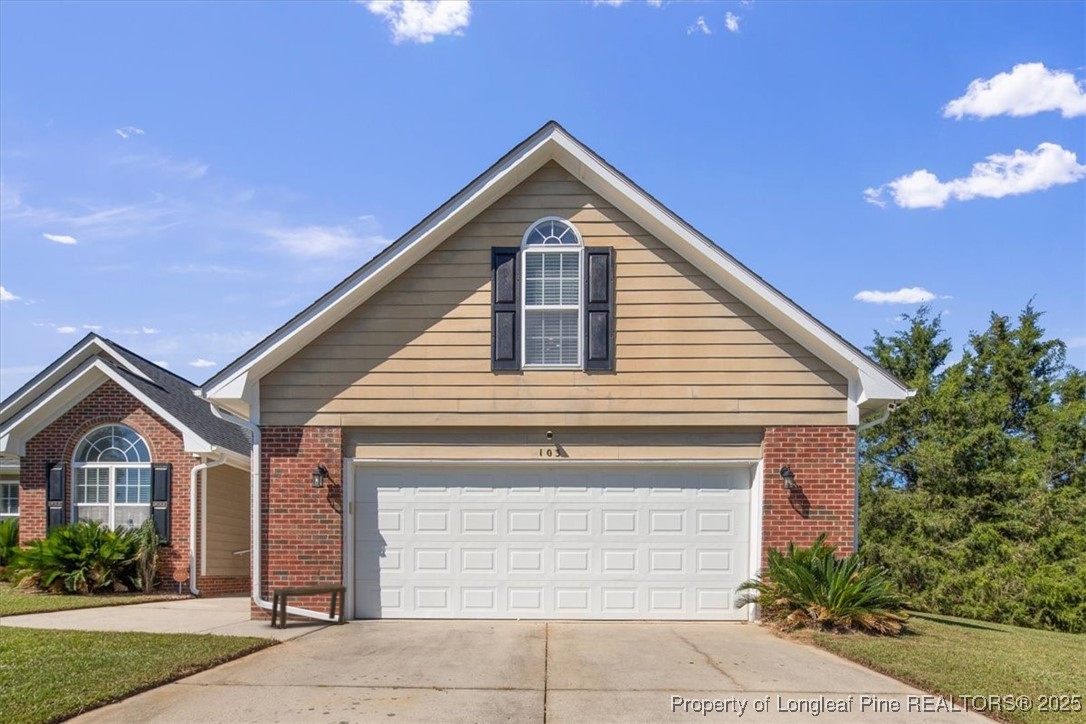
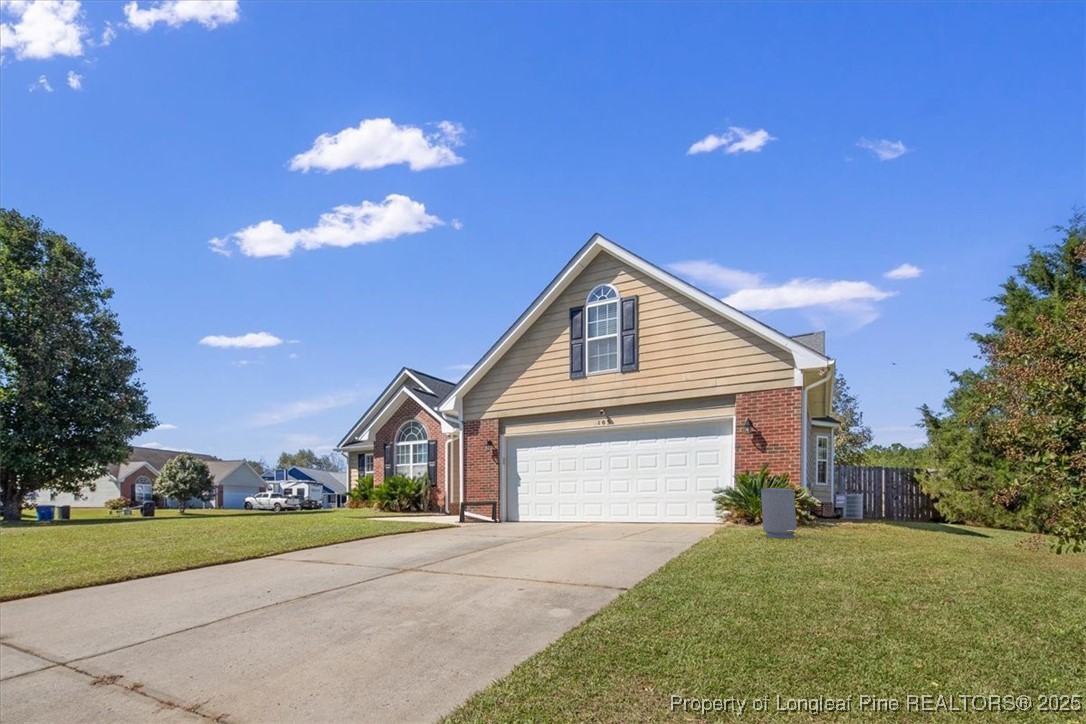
trash can: none [834,567,888,649] -> present [761,488,797,538]

